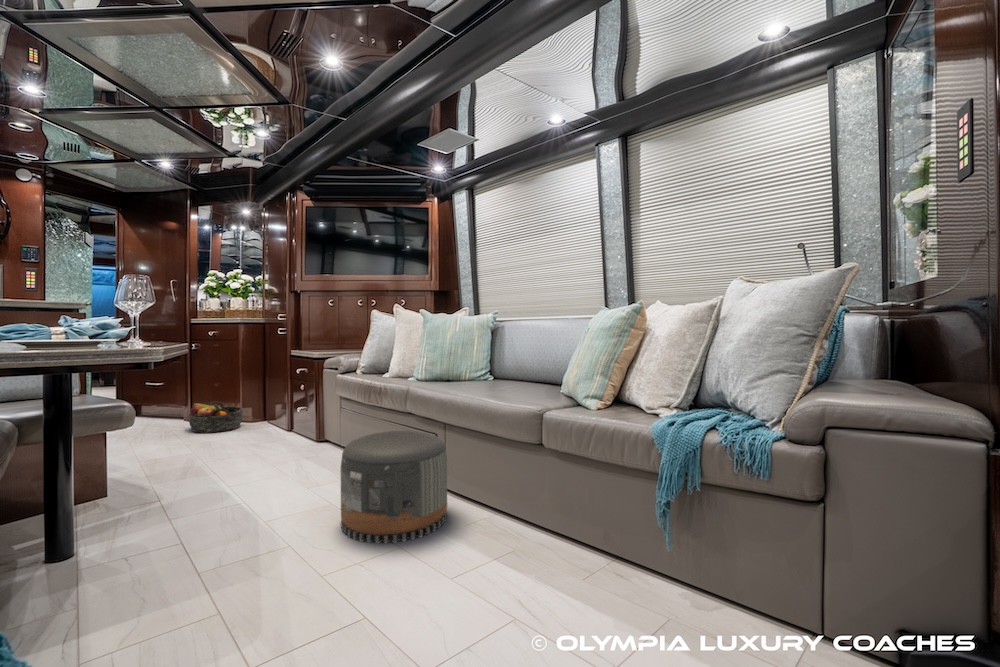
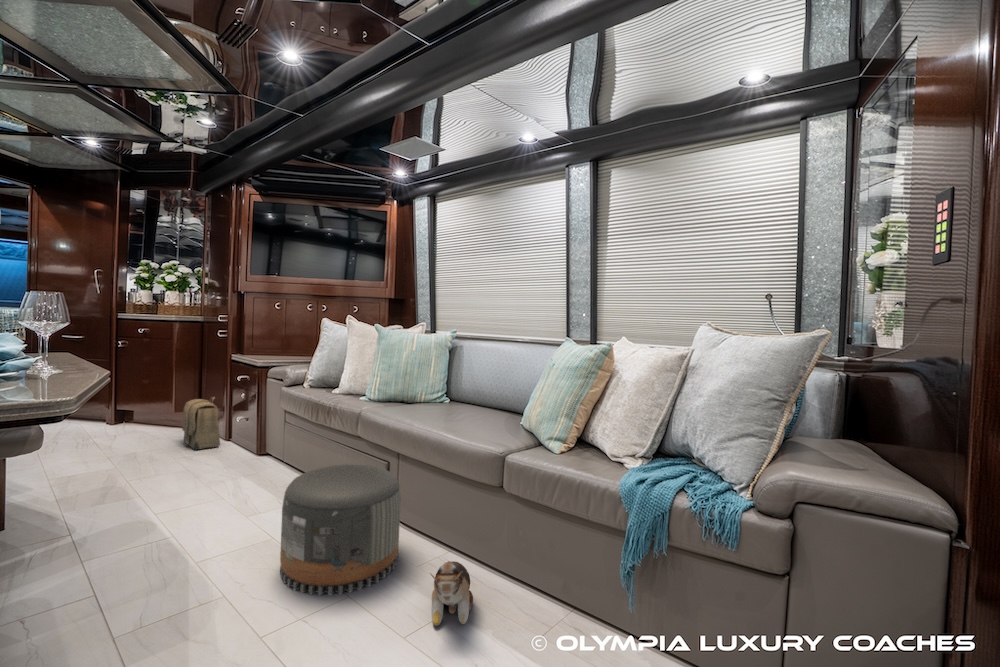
backpack: none [251,389,285,437] -> present [182,397,220,450]
basket: present [189,401,242,433] -> none [108,407,172,444]
plush toy: none [475,505,517,567] -> present [431,561,473,626]

